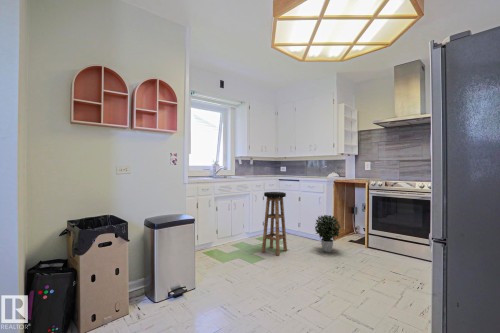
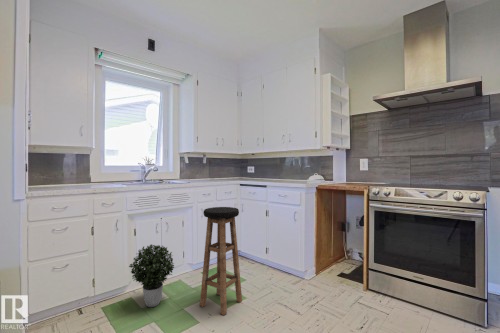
potted plant: present [315,215,341,253] -> present [129,244,174,307]

